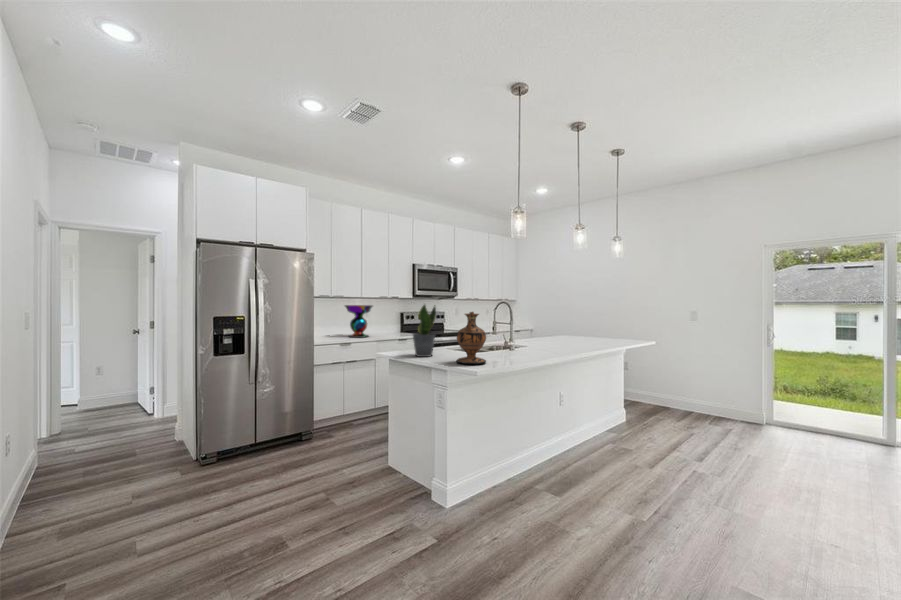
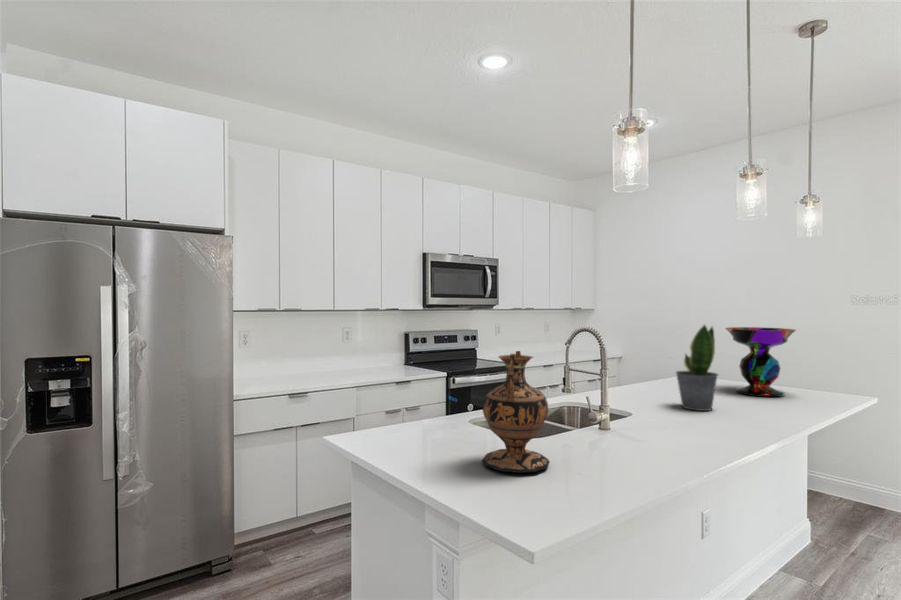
decorative bowl: present [345,305,373,338] -> present [726,327,796,397]
potted plant: present [413,305,436,357] -> present [676,325,718,411]

